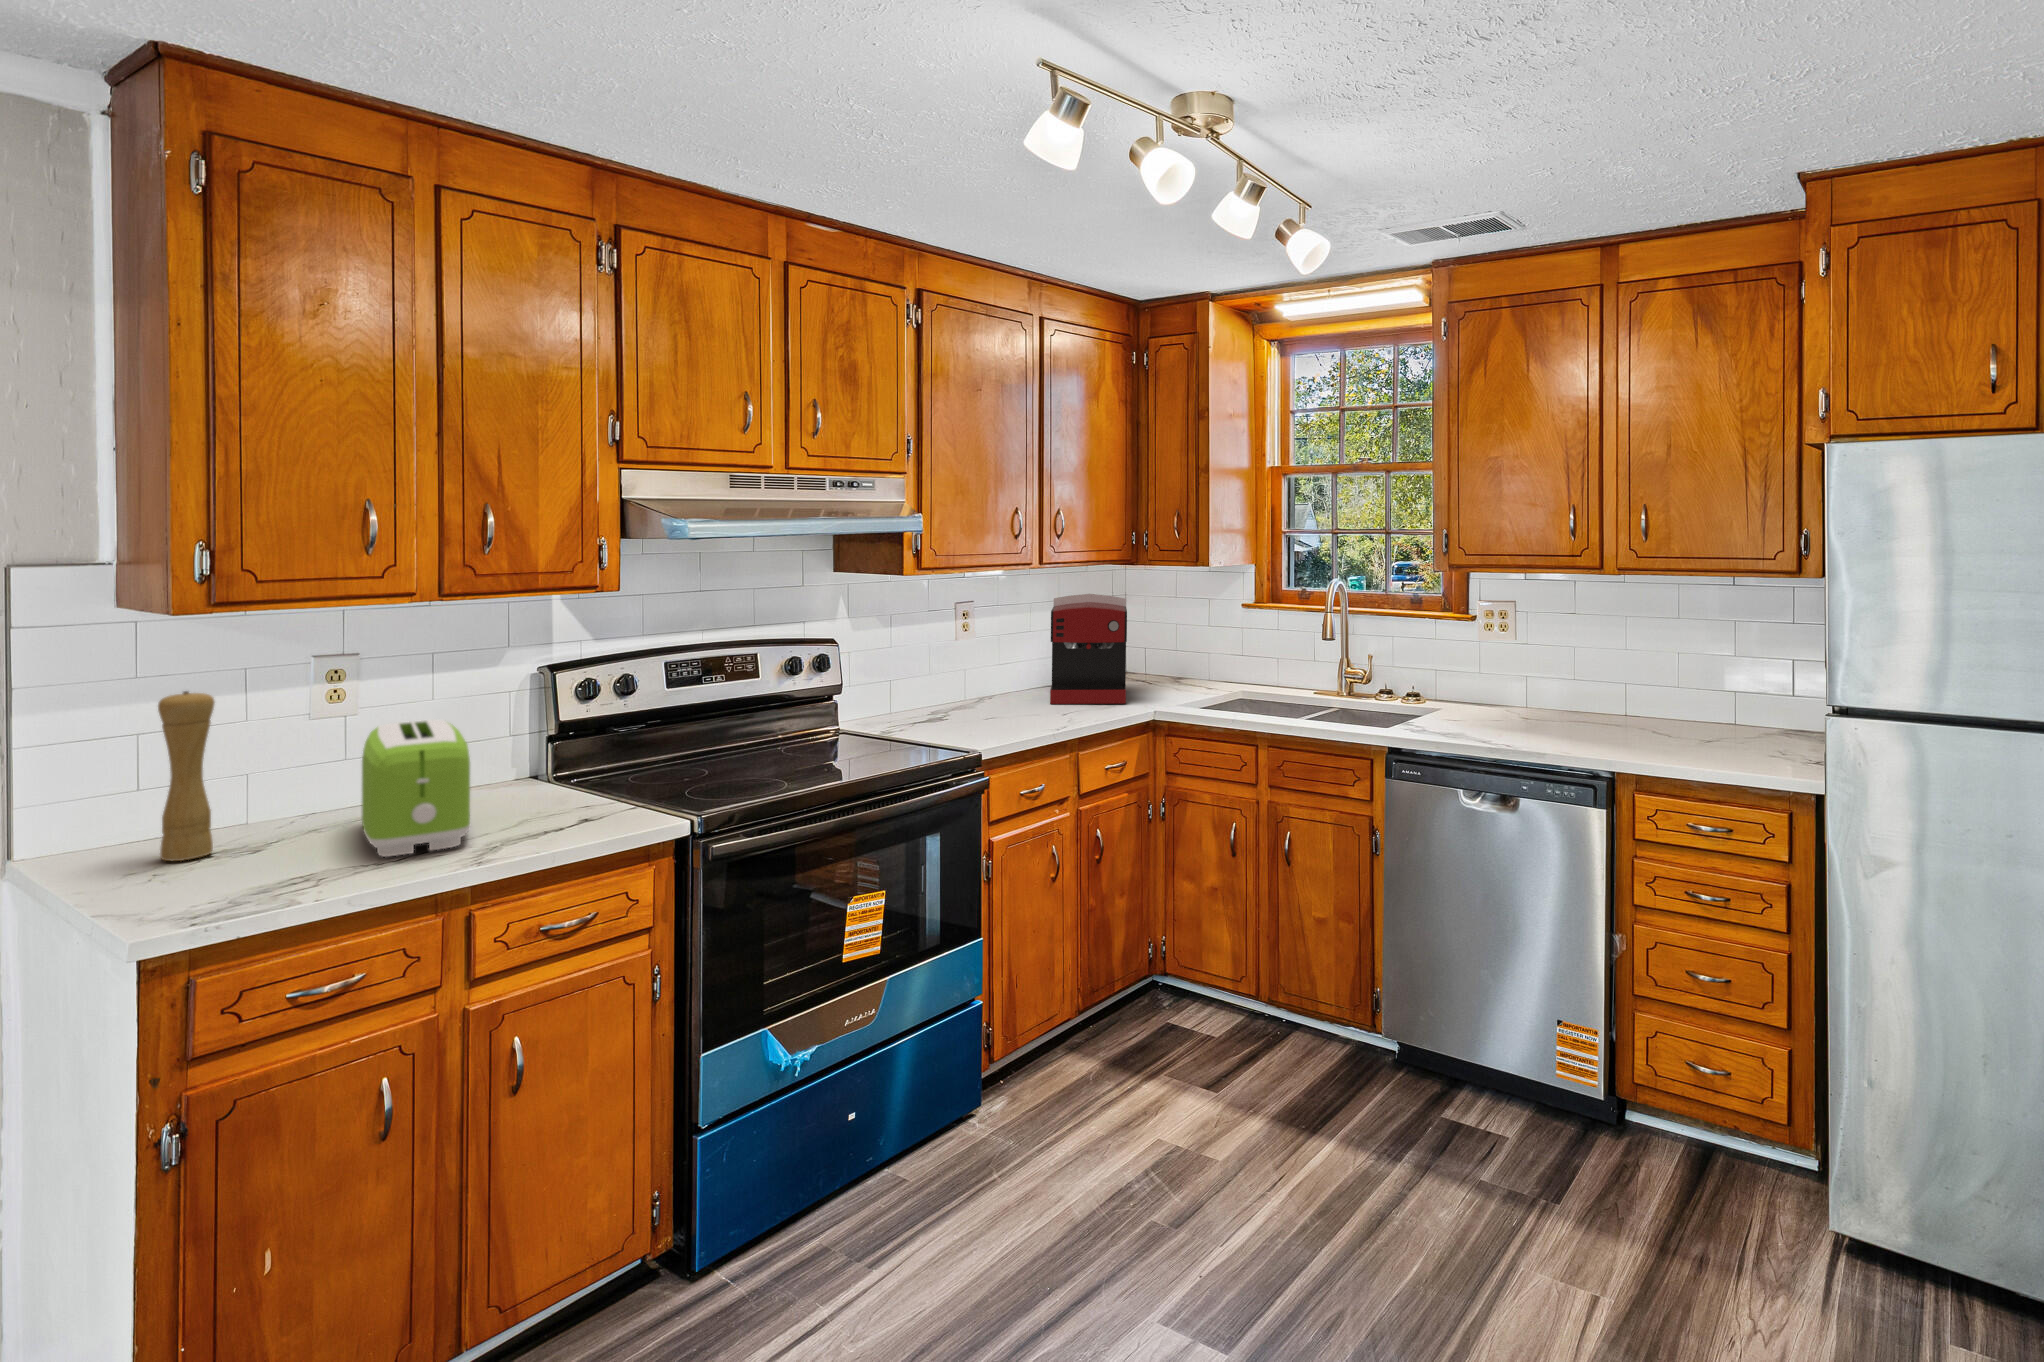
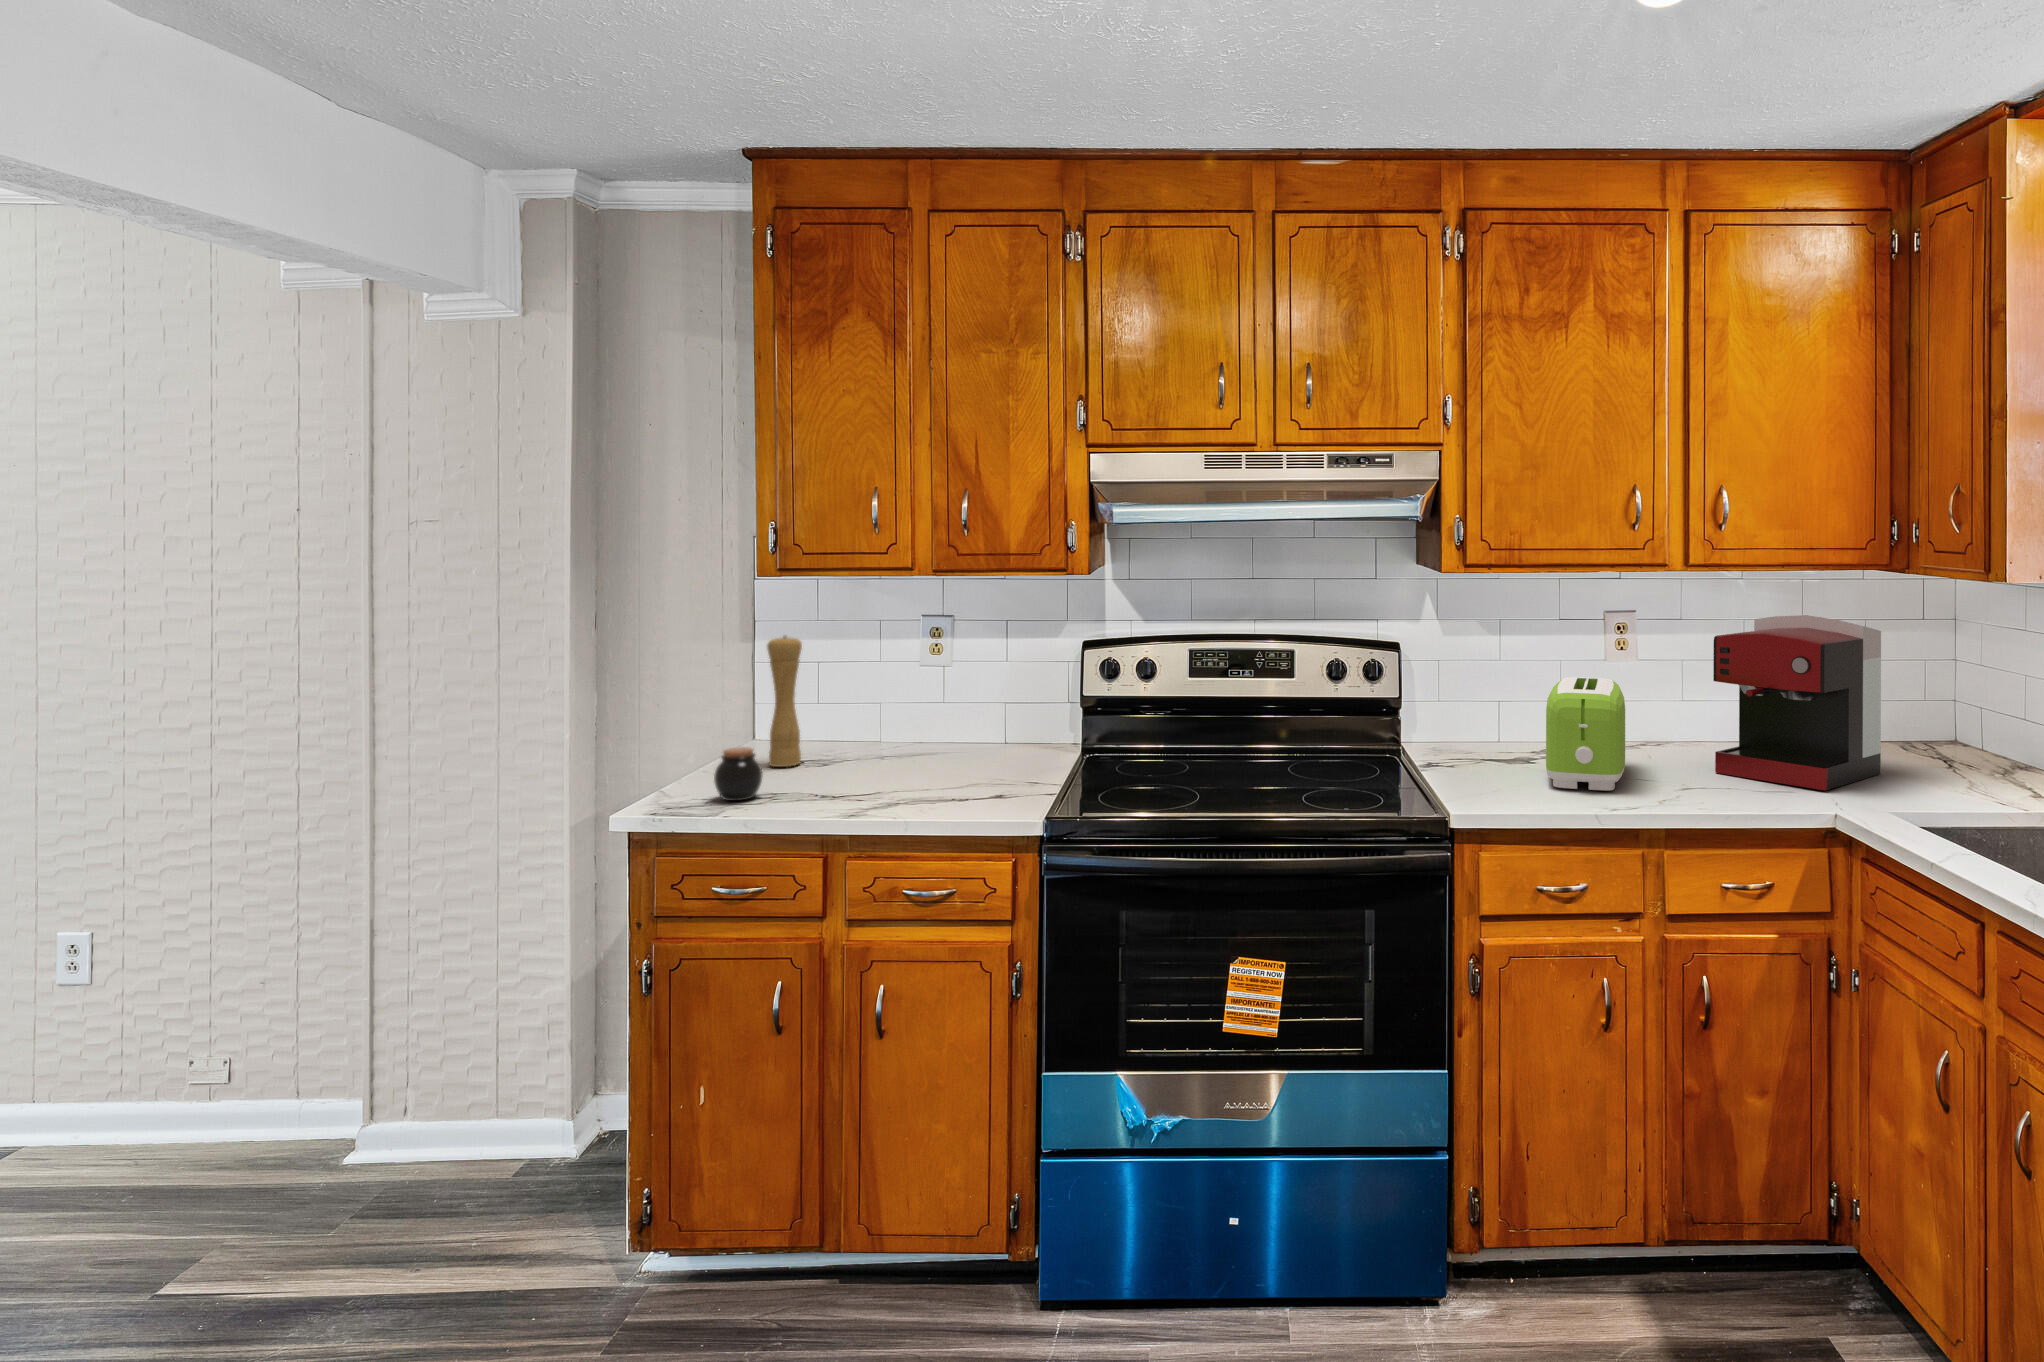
toaster: present [362,720,470,857] -> present [1546,677,1625,791]
jar: none [228,828,301,897] -> present [714,747,763,801]

